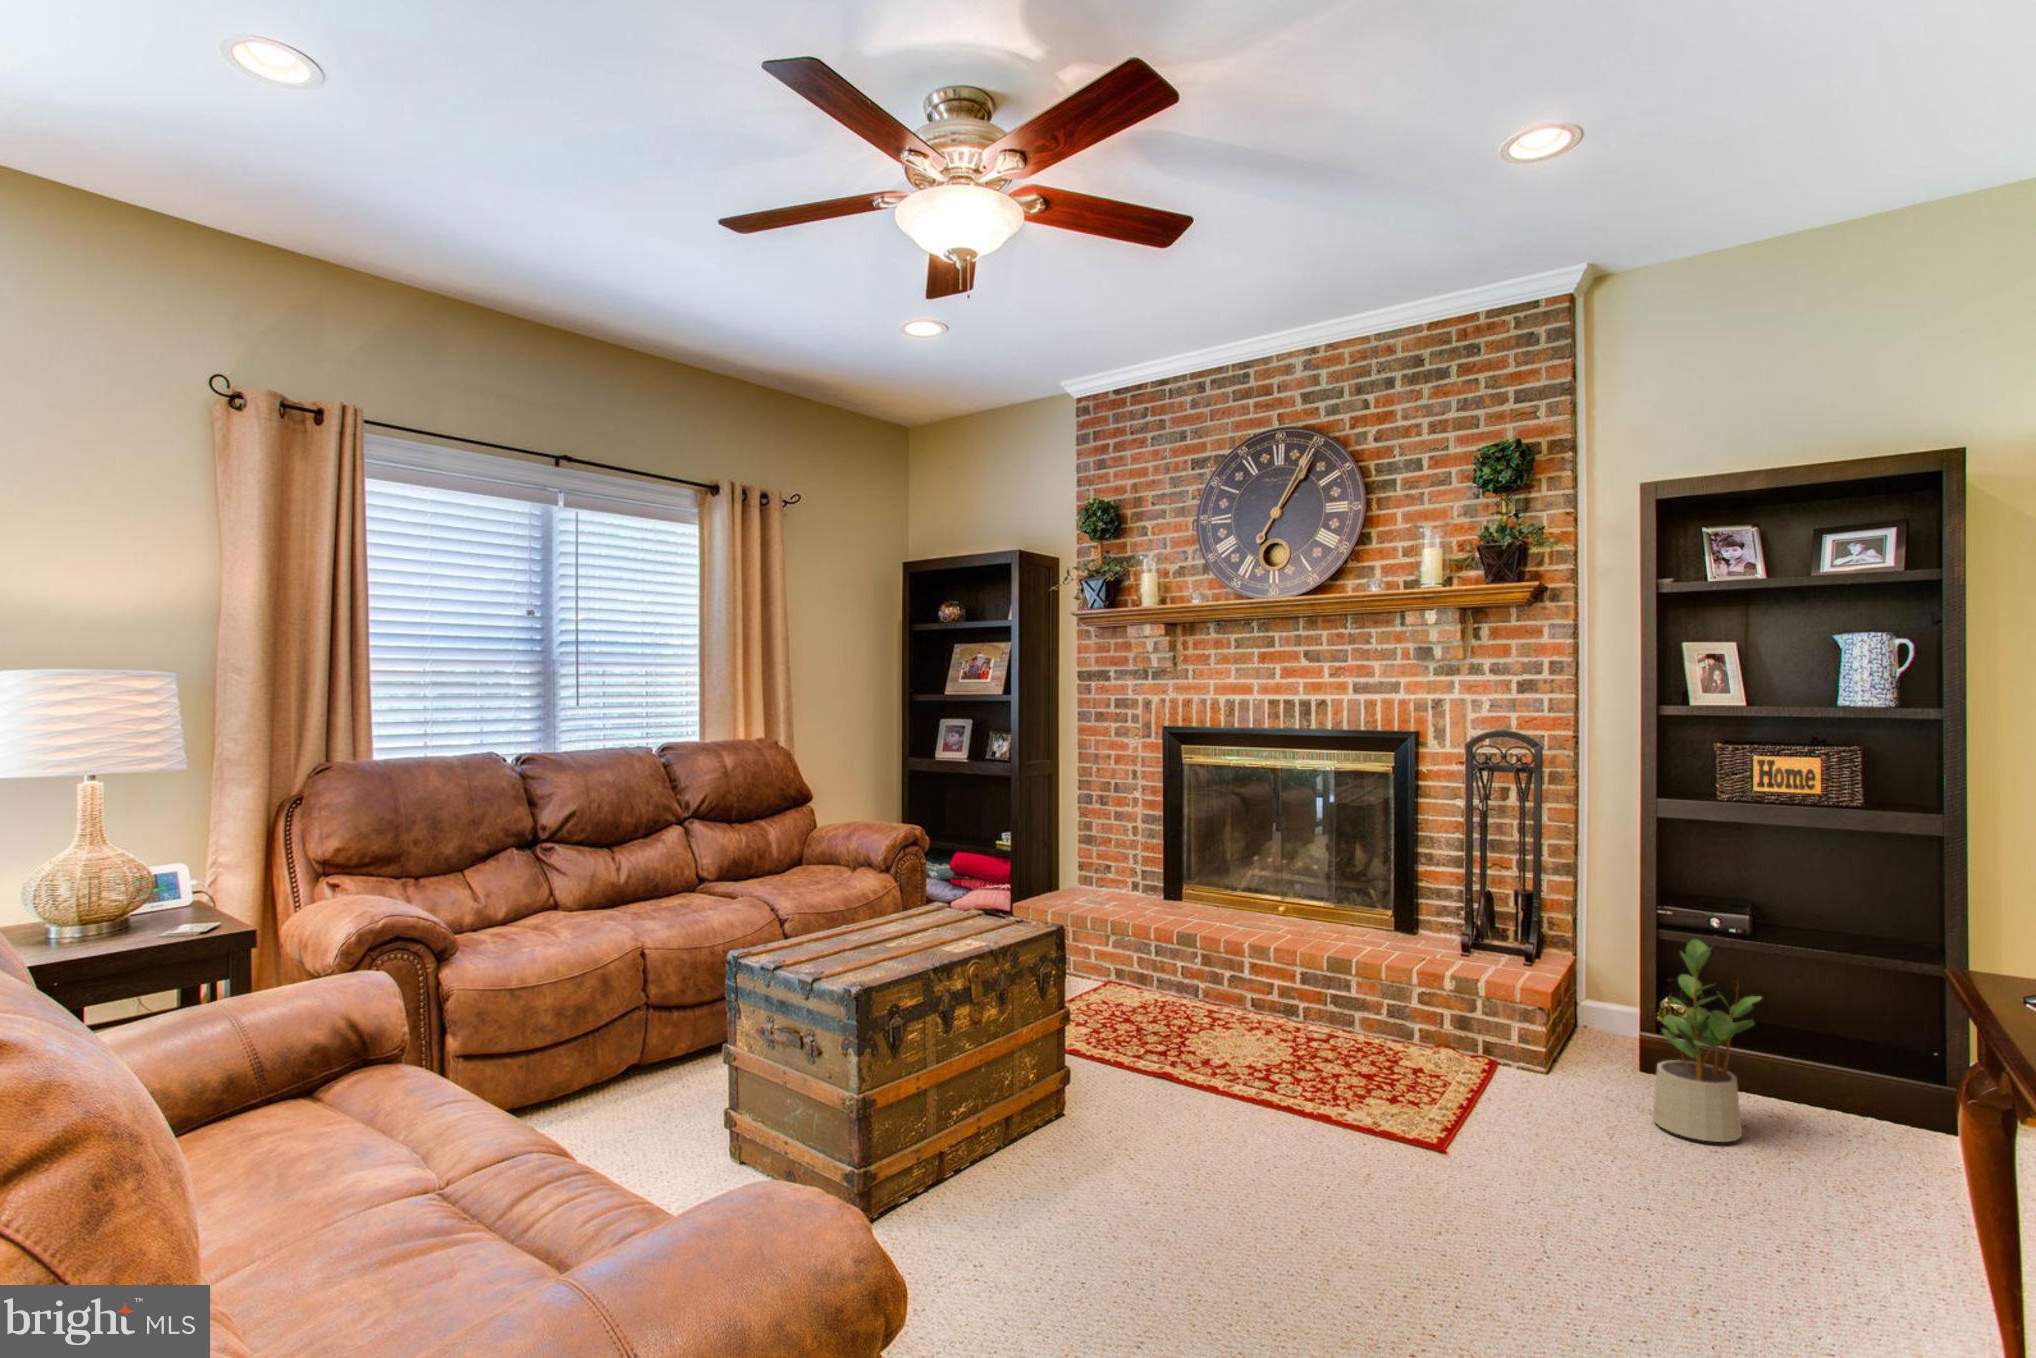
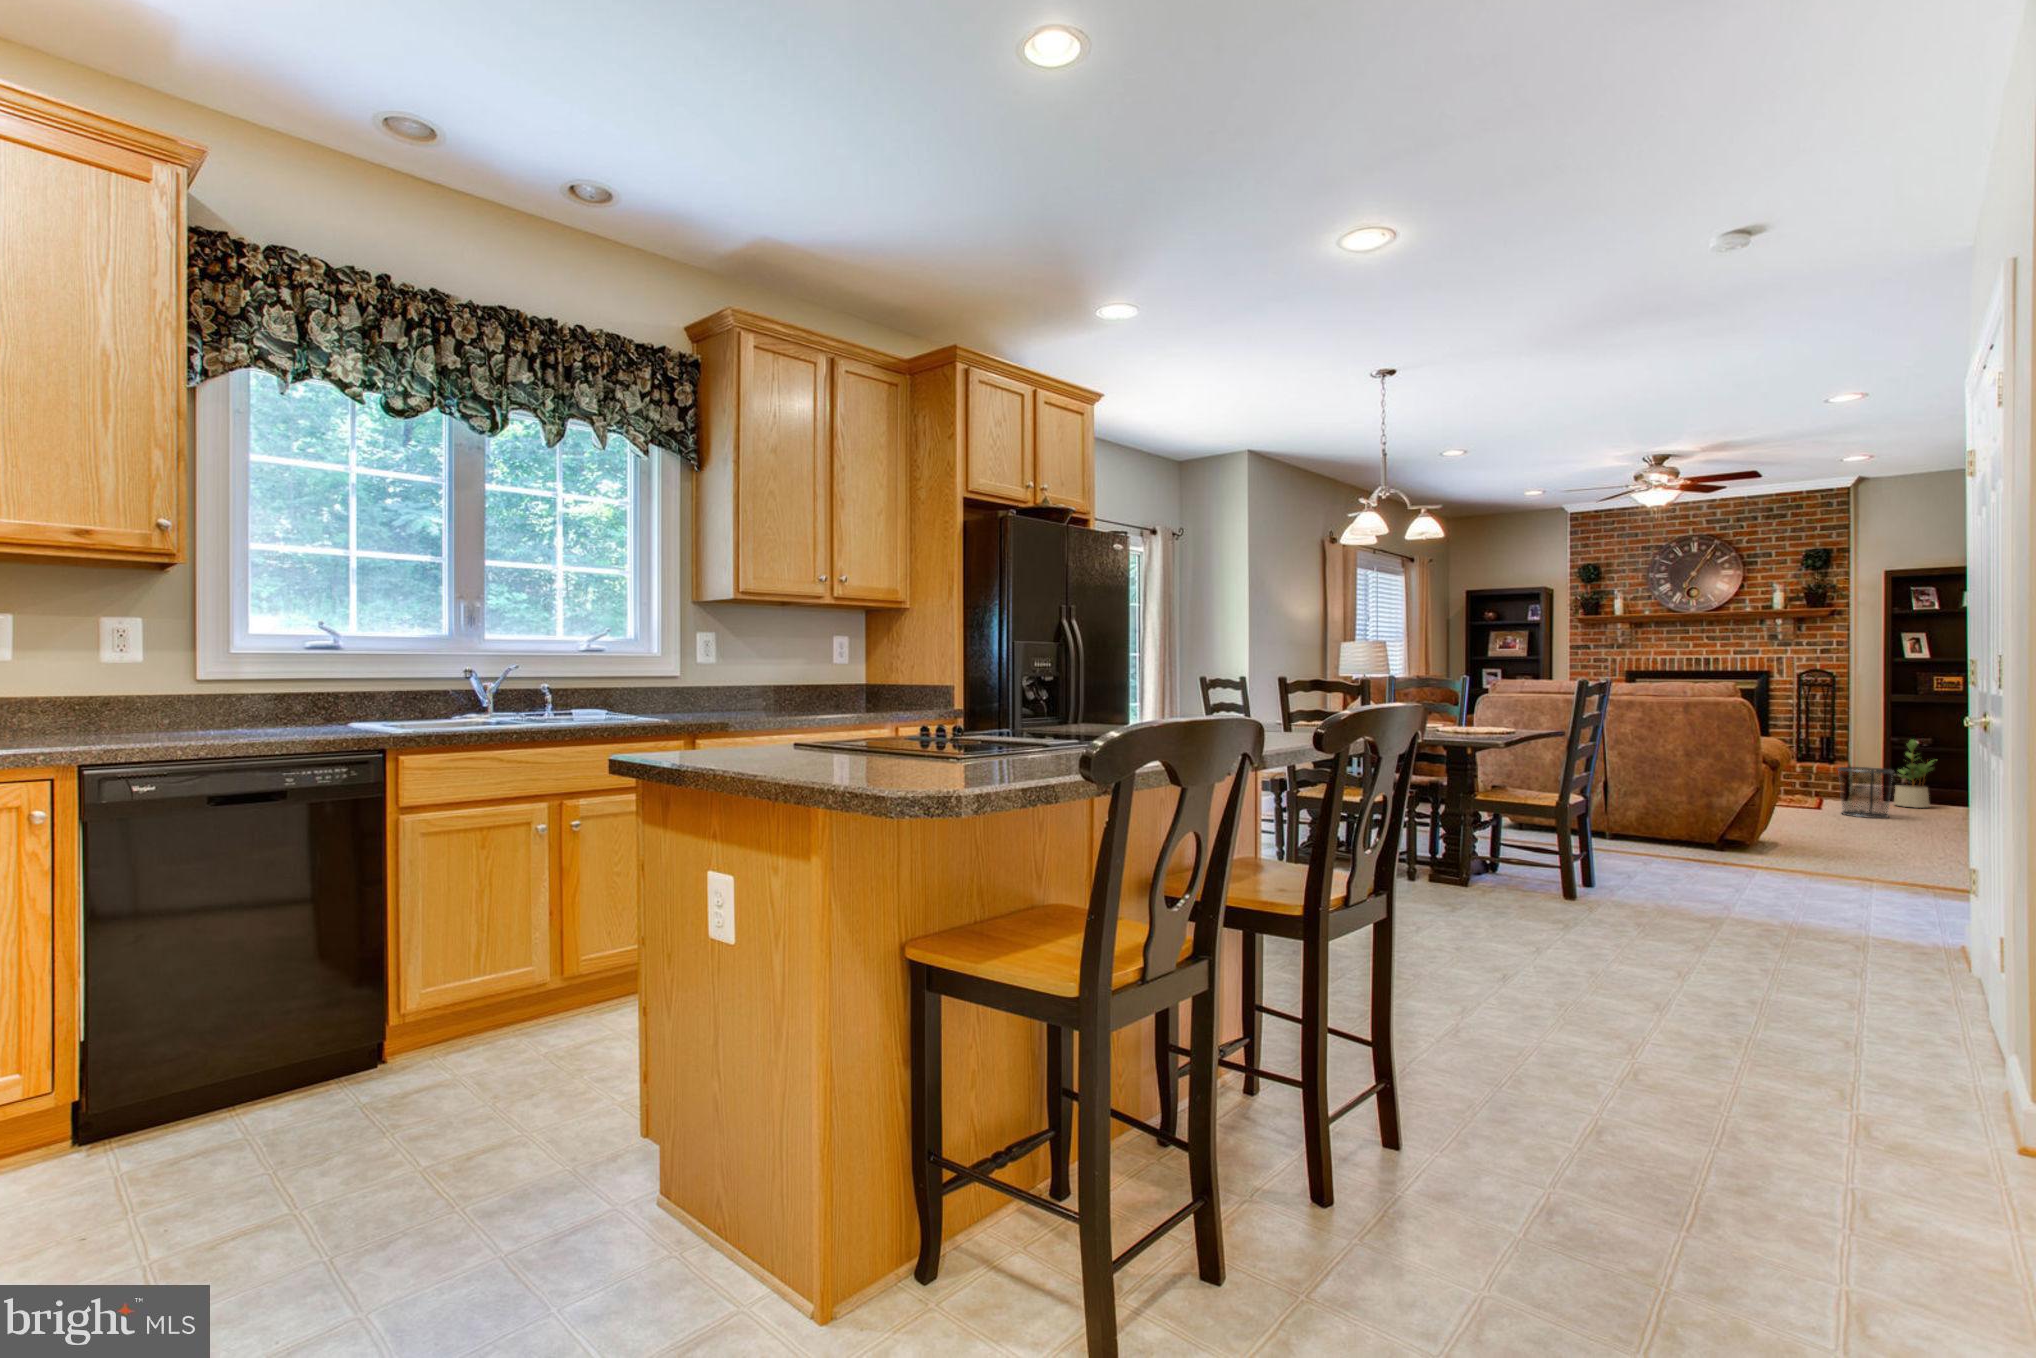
trash can: none [1460,1053,1617,1257] -> present [1838,767,1893,818]

